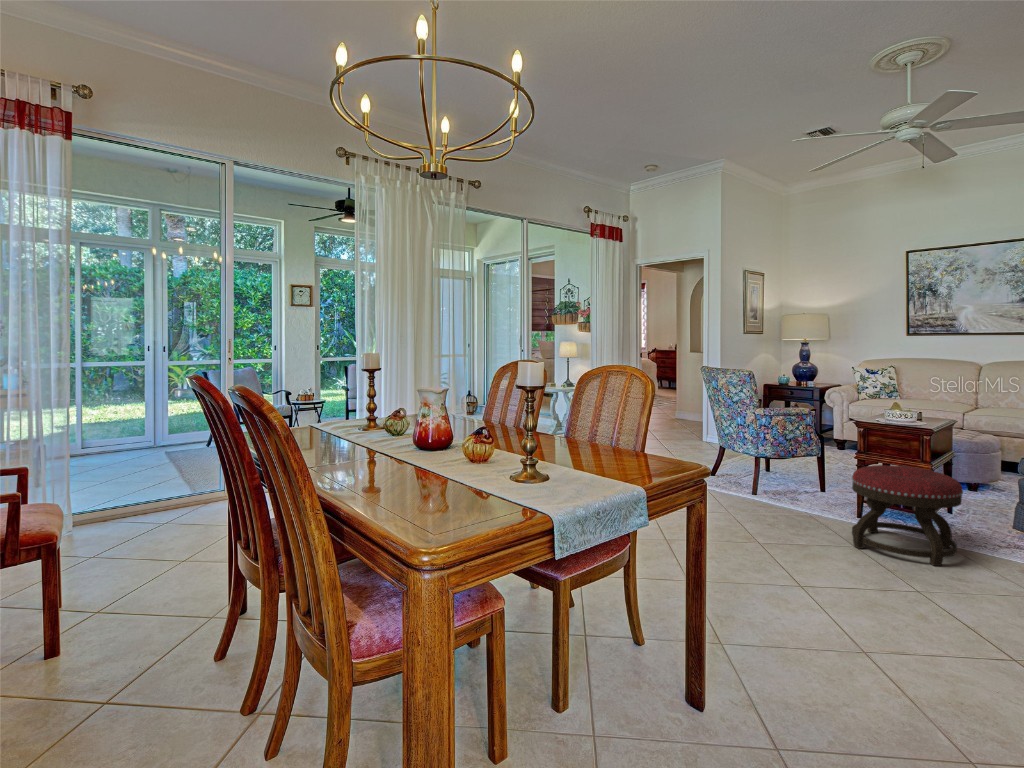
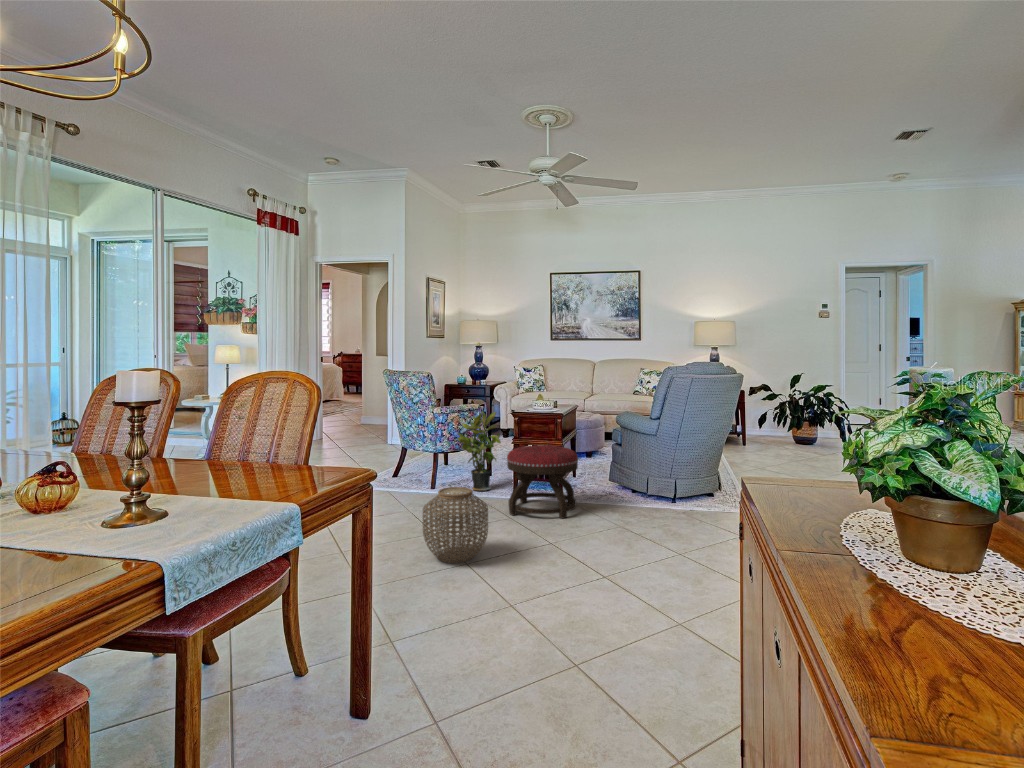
potted plant: none [784,416,841,509] -> present [458,412,501,491]
woven basket: none [743,510,830,603] -> present [423,487,488,563]

